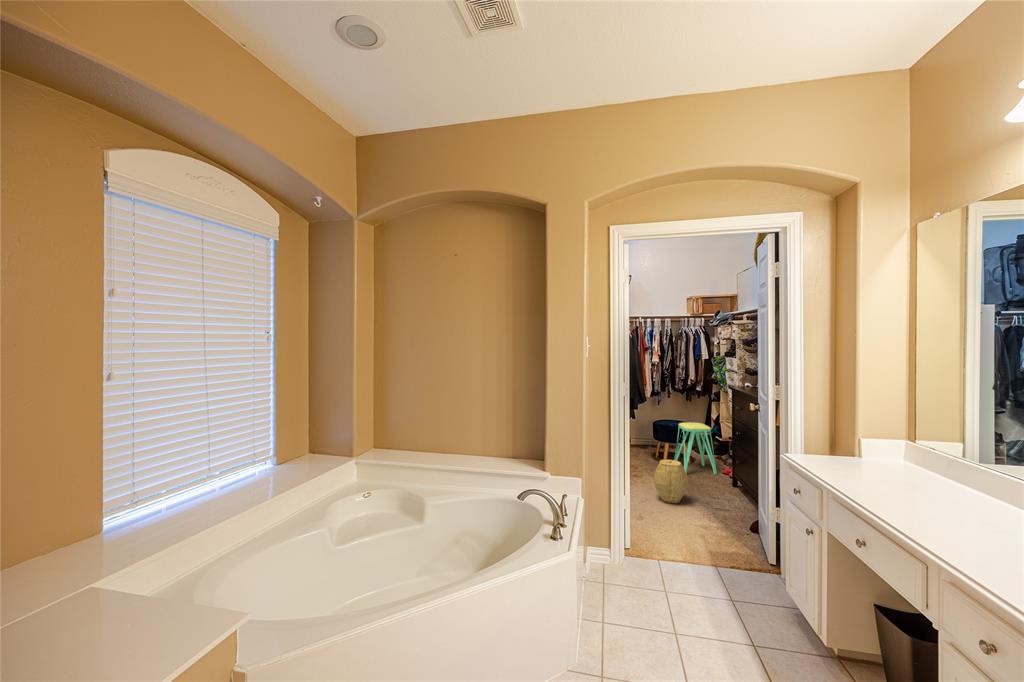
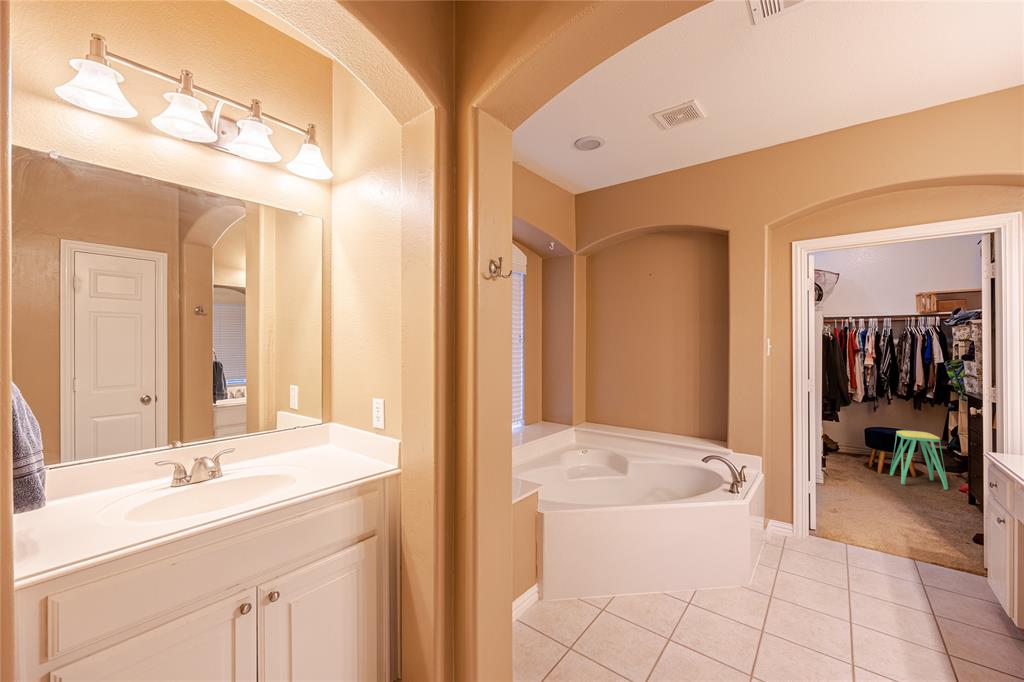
woven basket: present [654,460,688,503] -> none [855,463,898,507]

